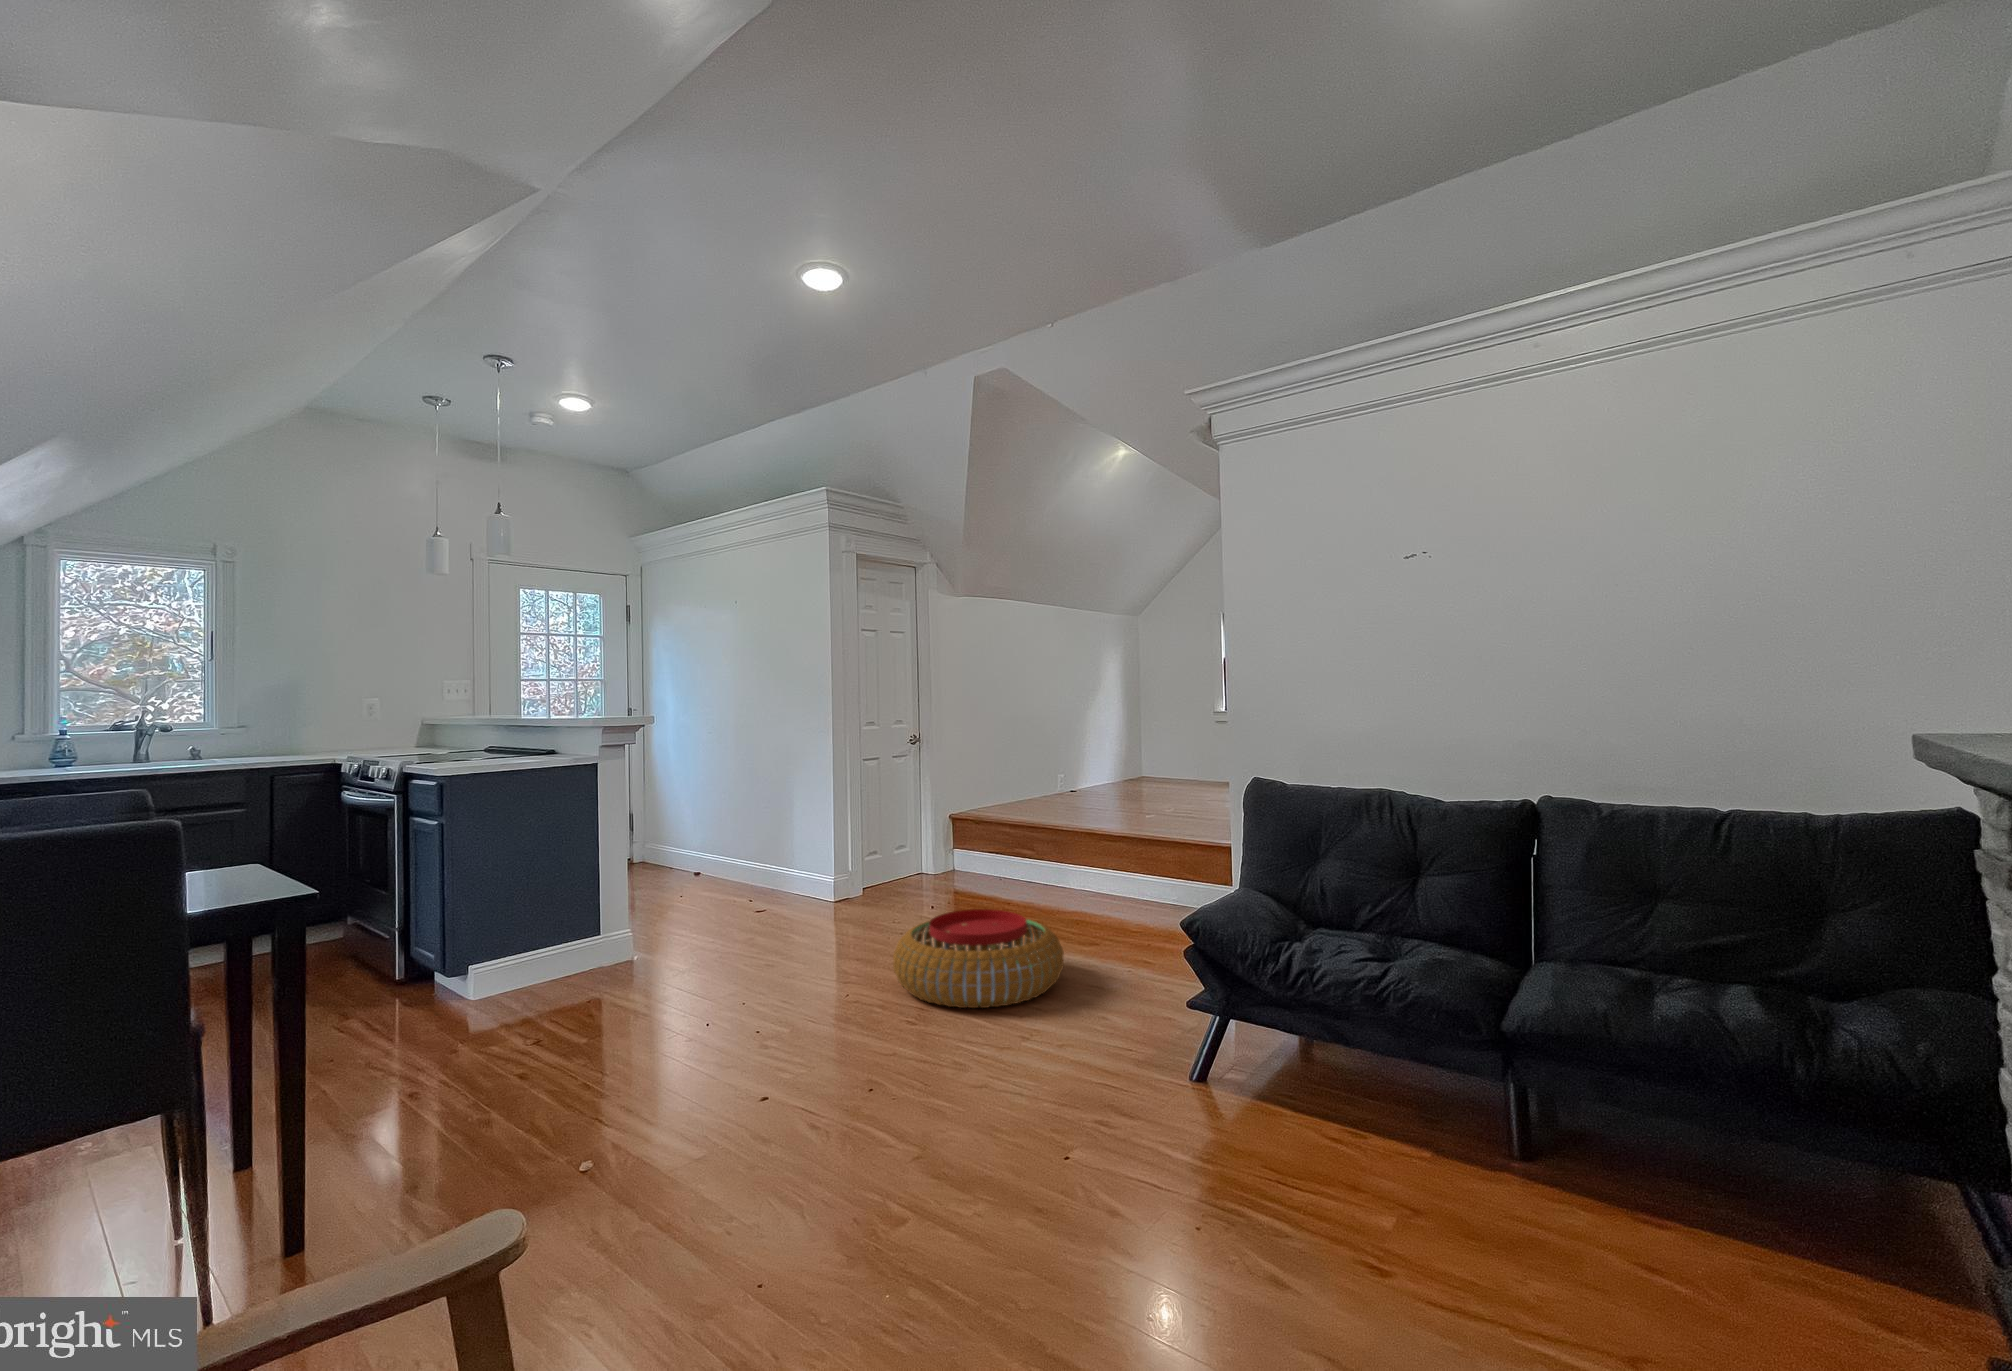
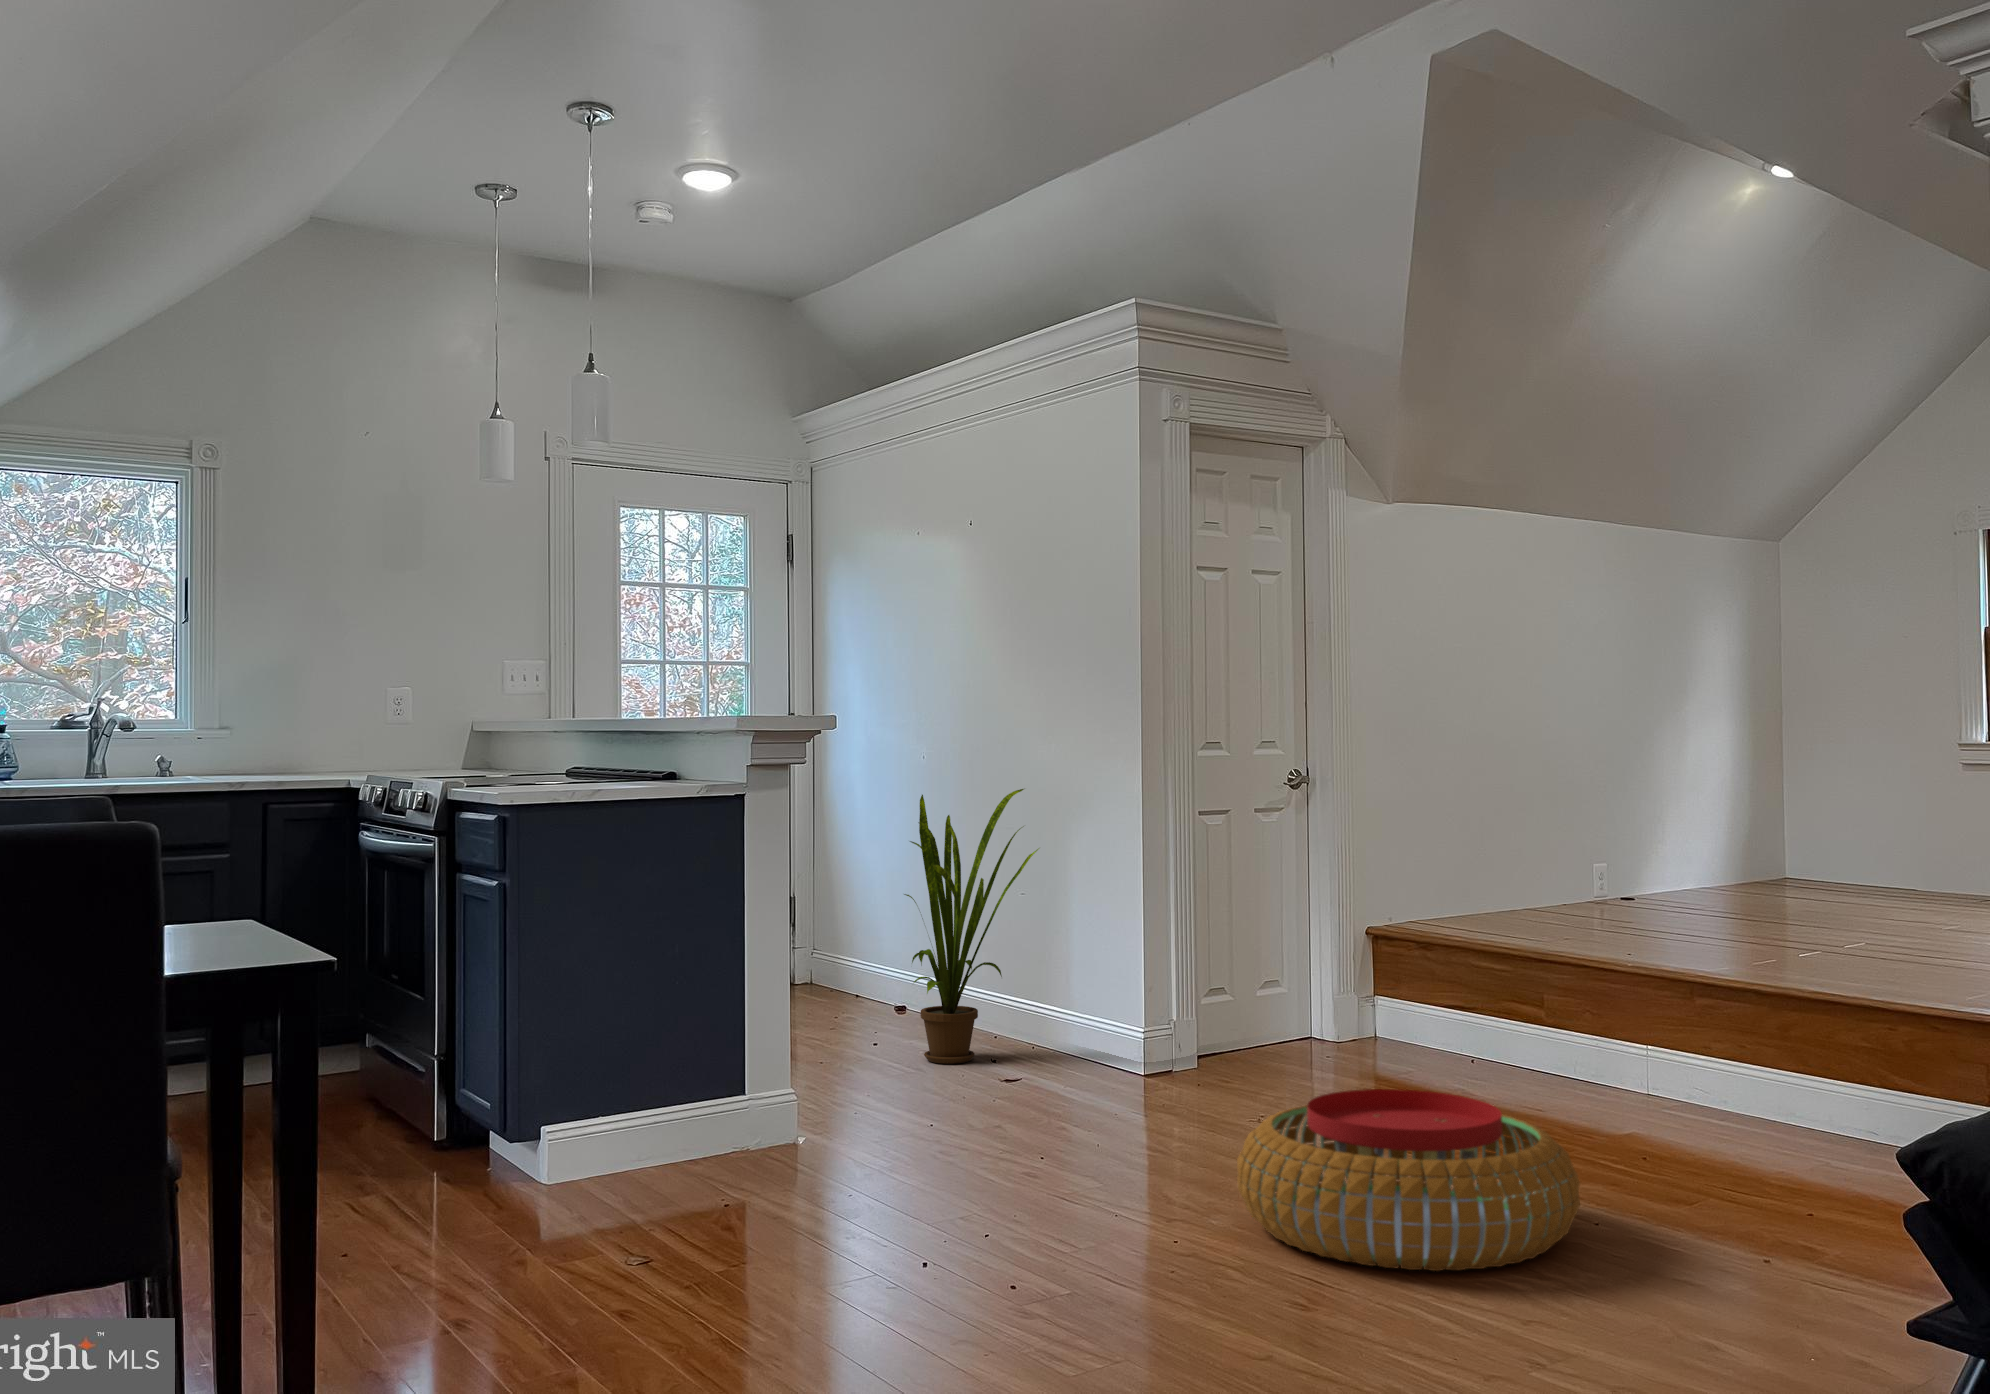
house plant: none [698,749,778,902] -> present [904,789,1039,1064]

